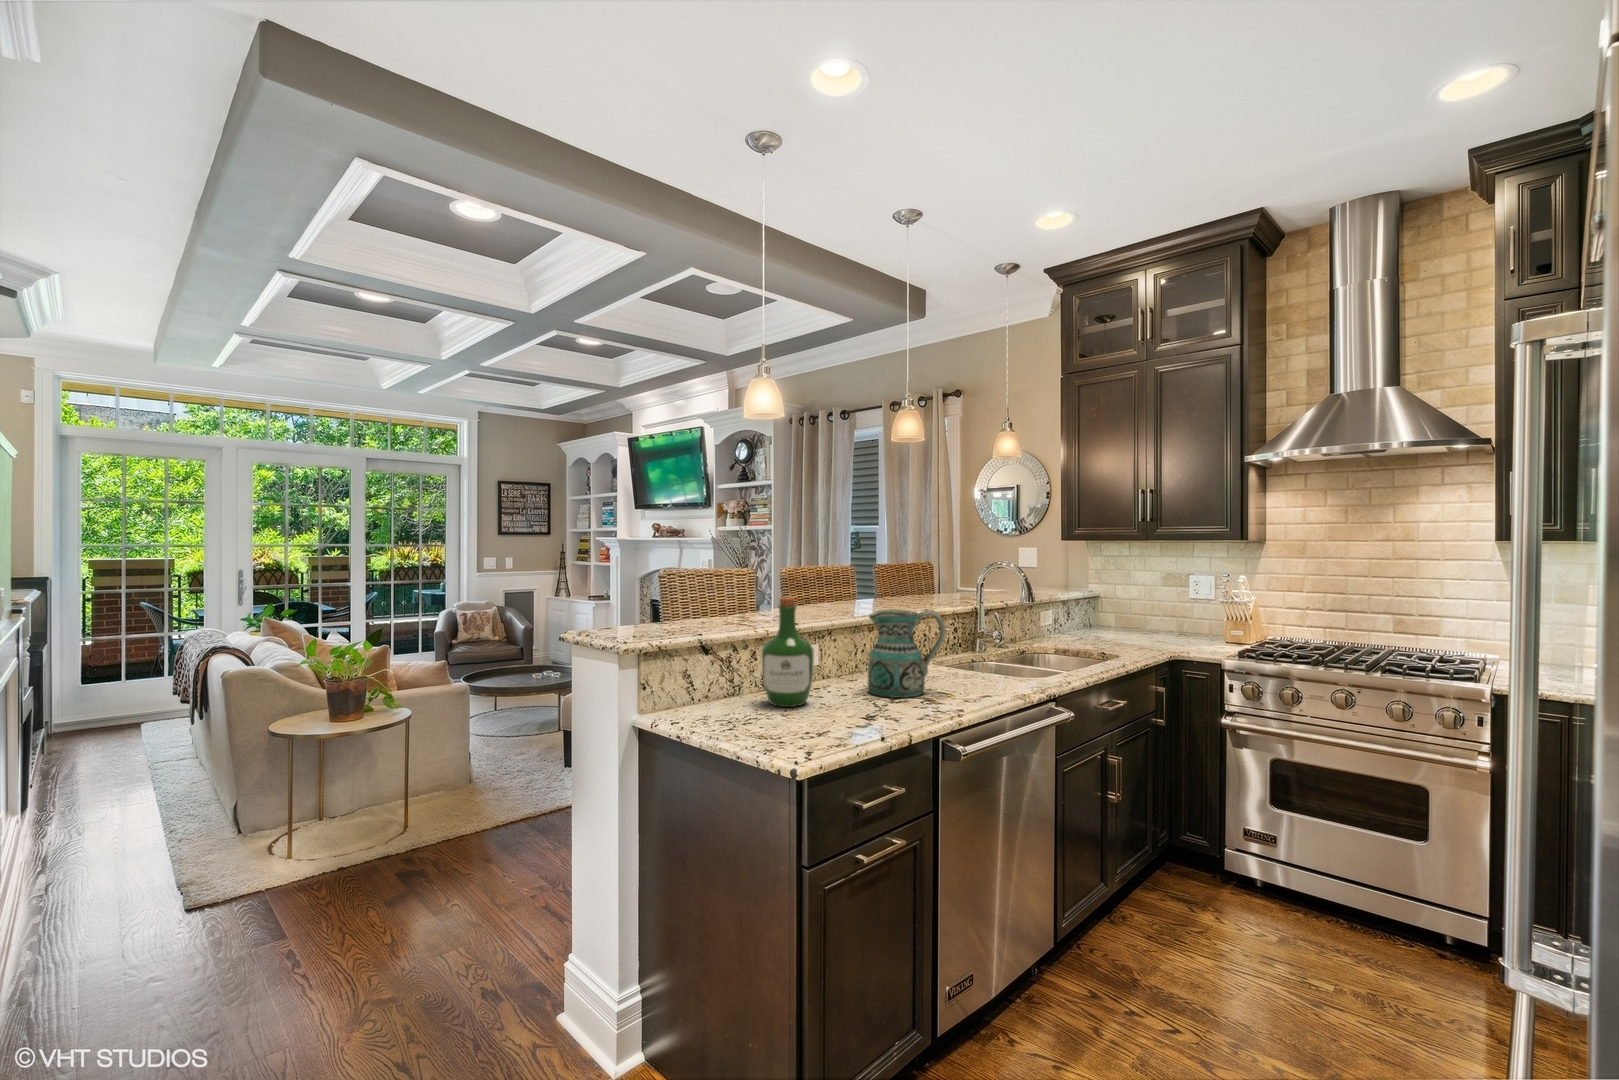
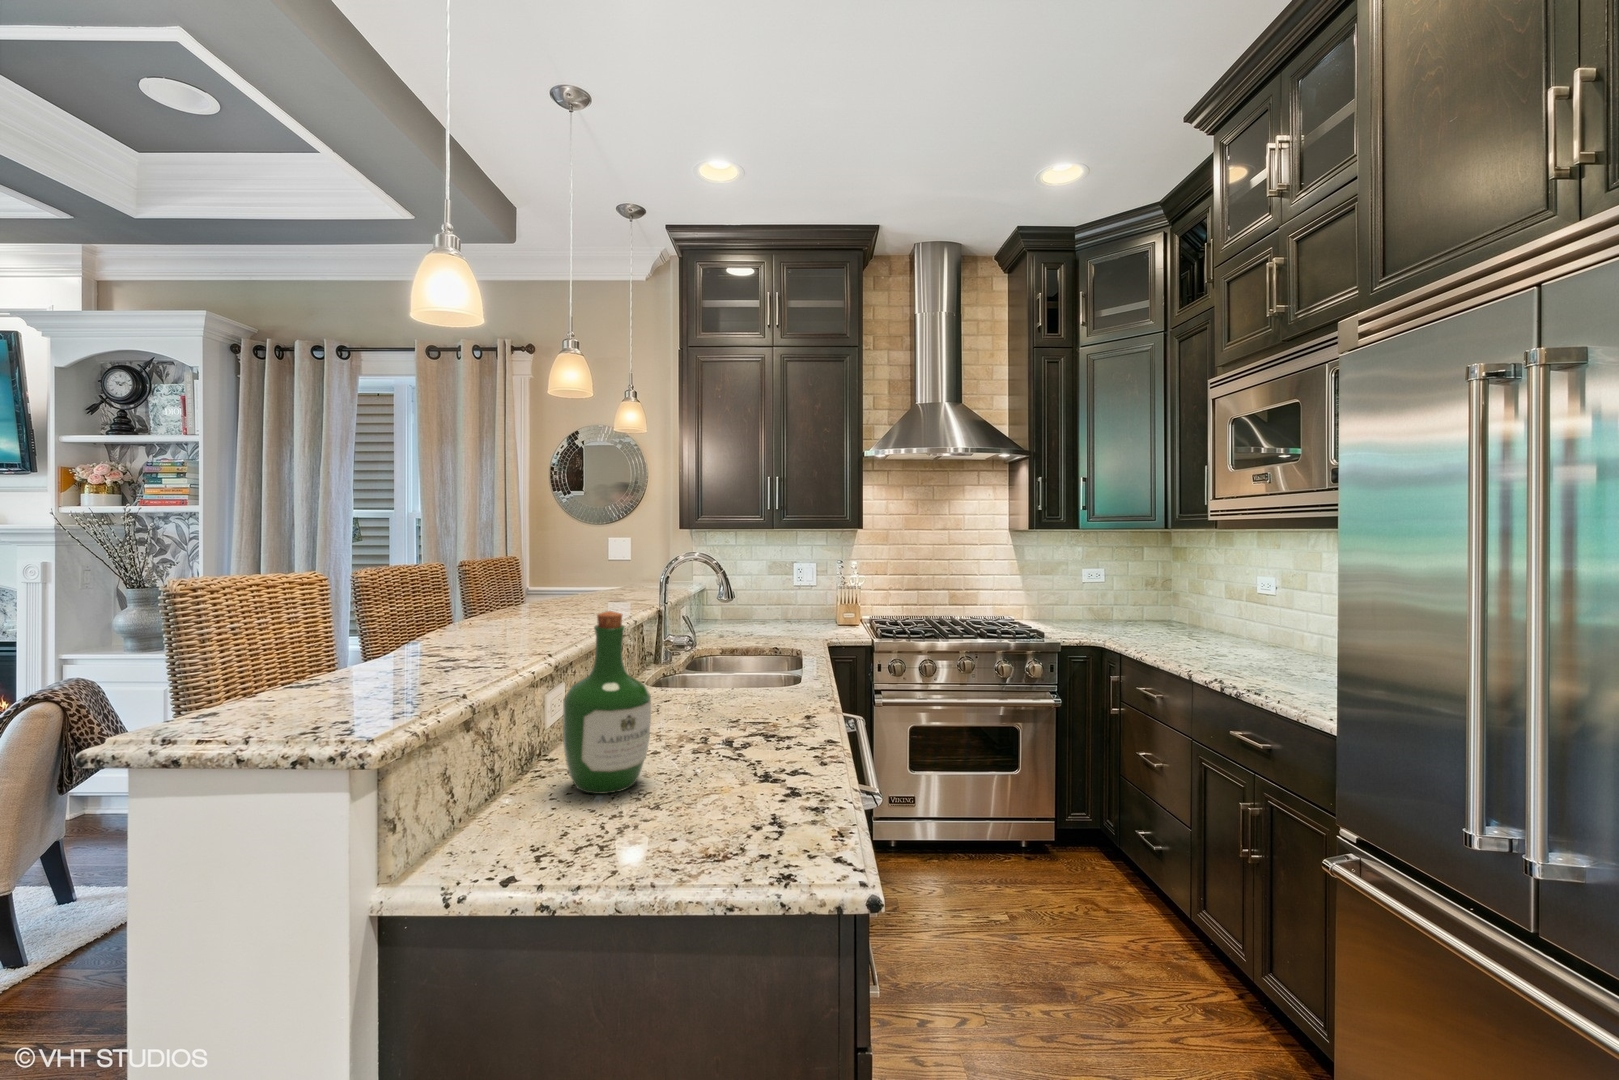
ceramic pitcher: present [868,609,945,698] -> none [661,615,756,743]

